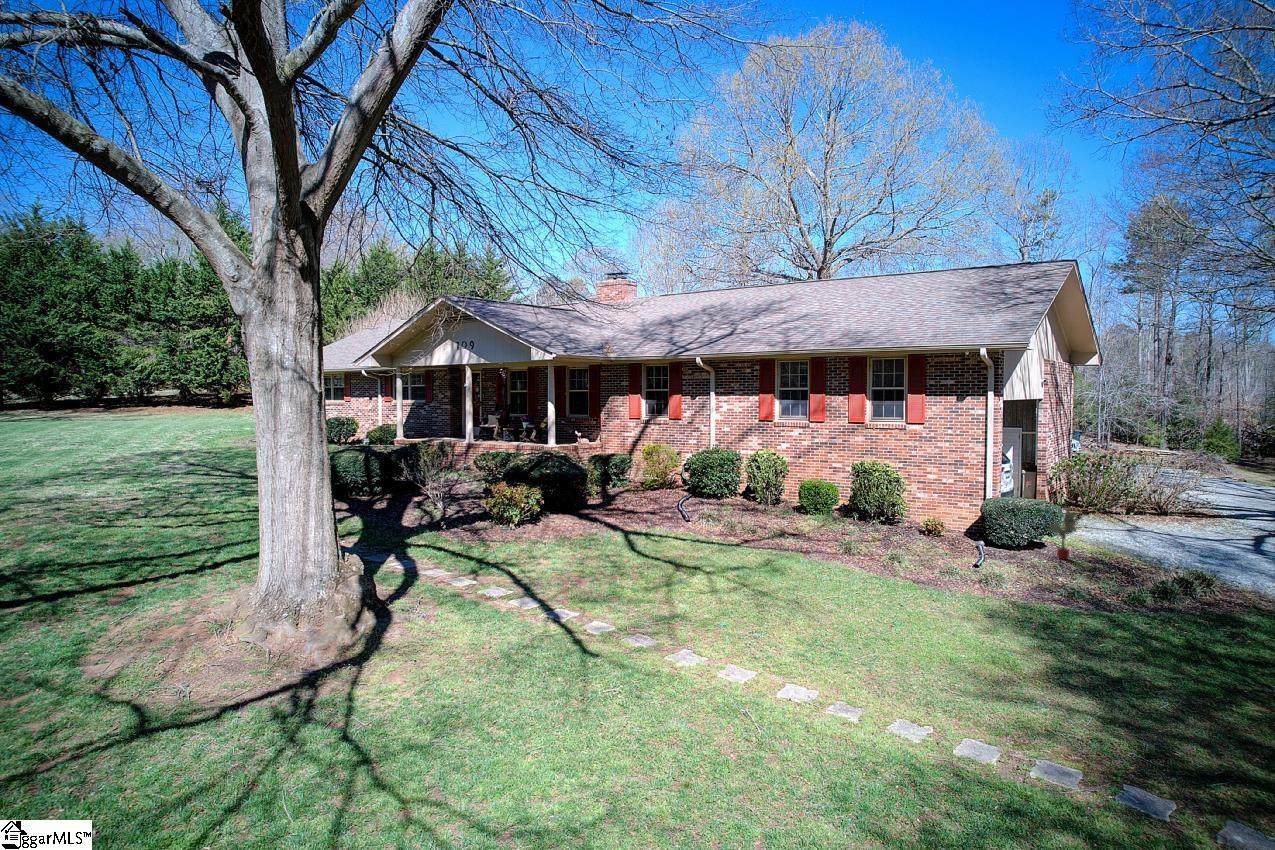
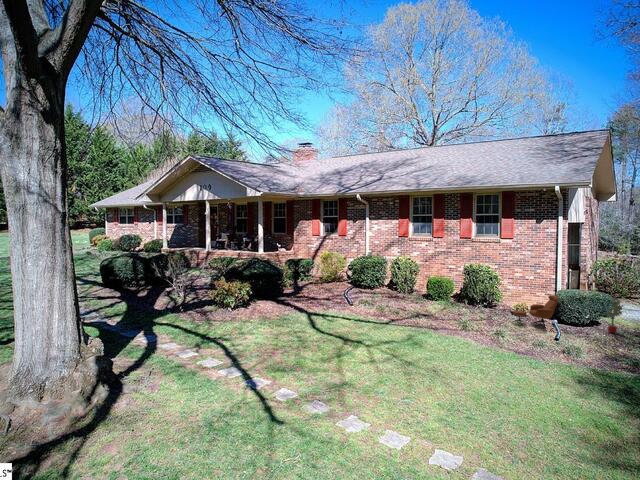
lounge chair: none [920,505,987,551] -> present [513,295,558,325]

